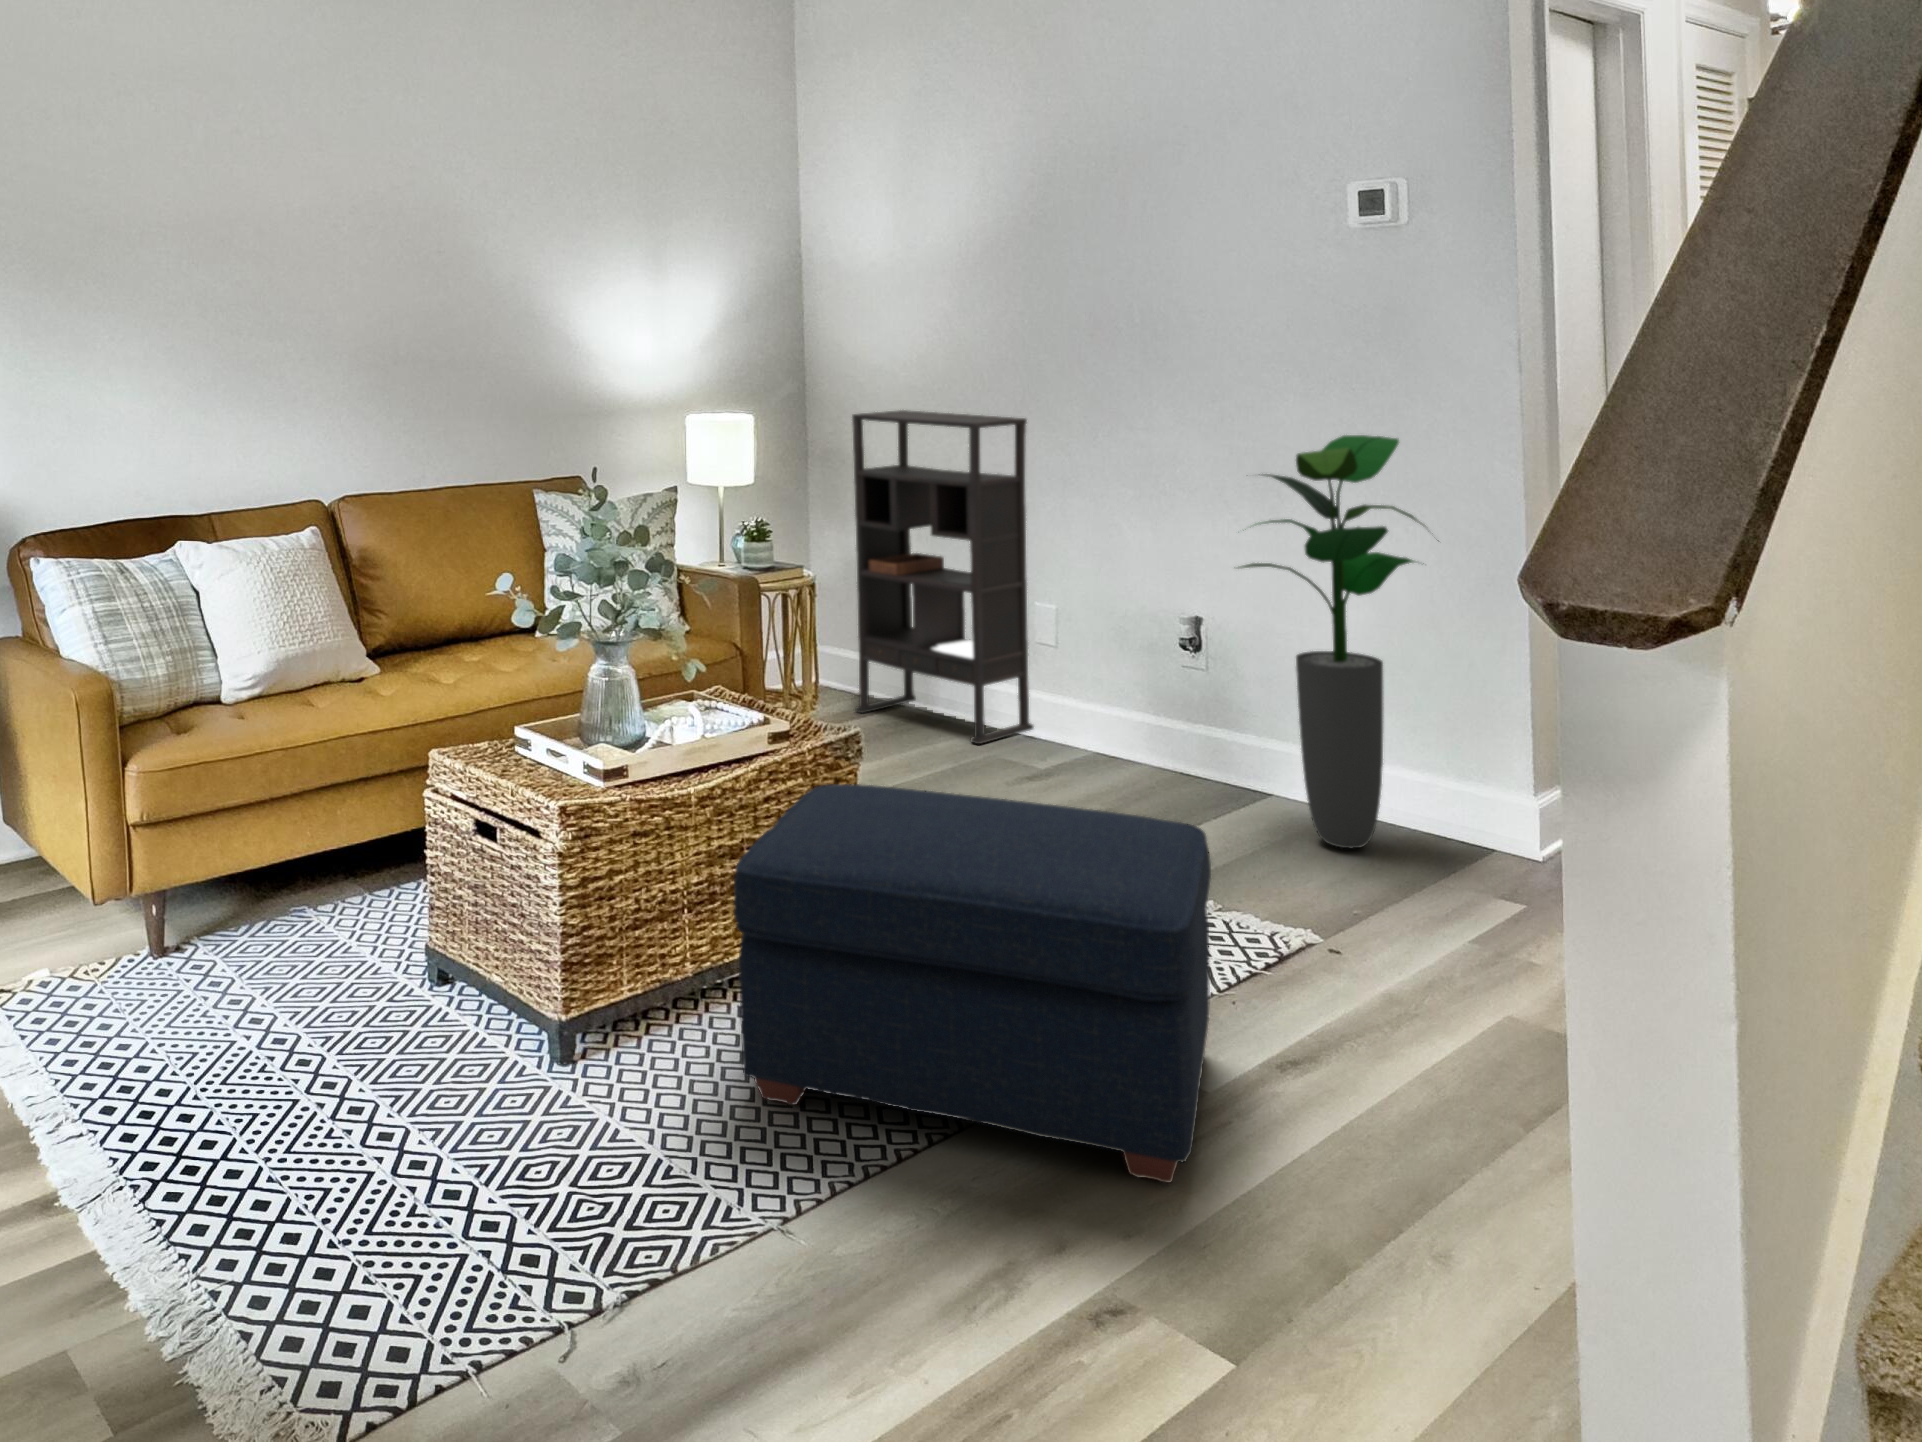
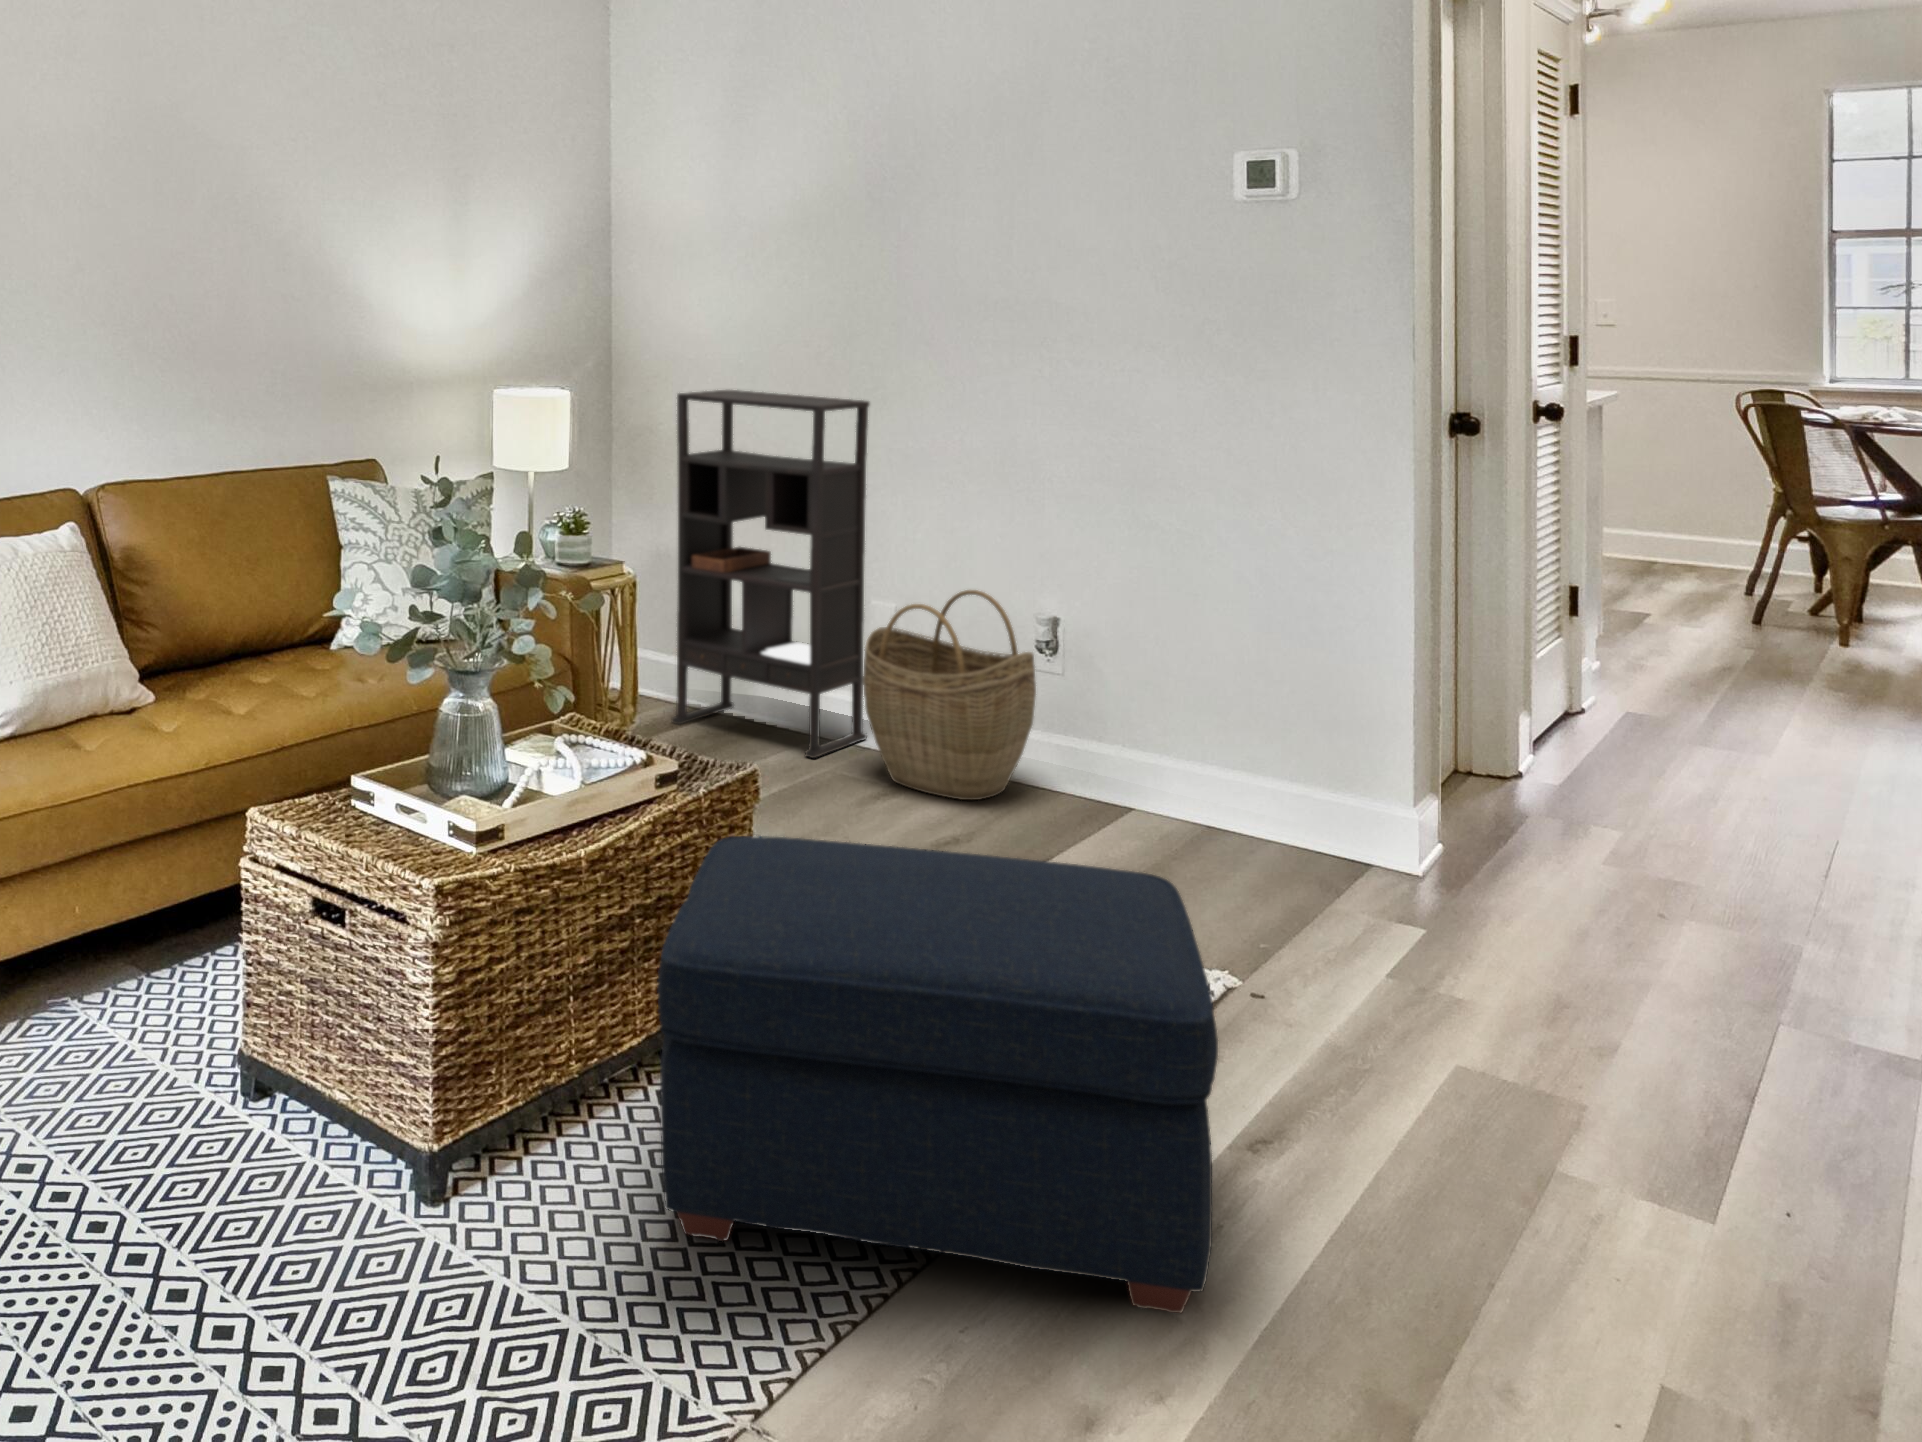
potted plant: present [1239,435,1438,848] -> none [1118,425,1334,869]
woven basket: none [1018,591,1180,783] -> present [863,590,1036,800]

